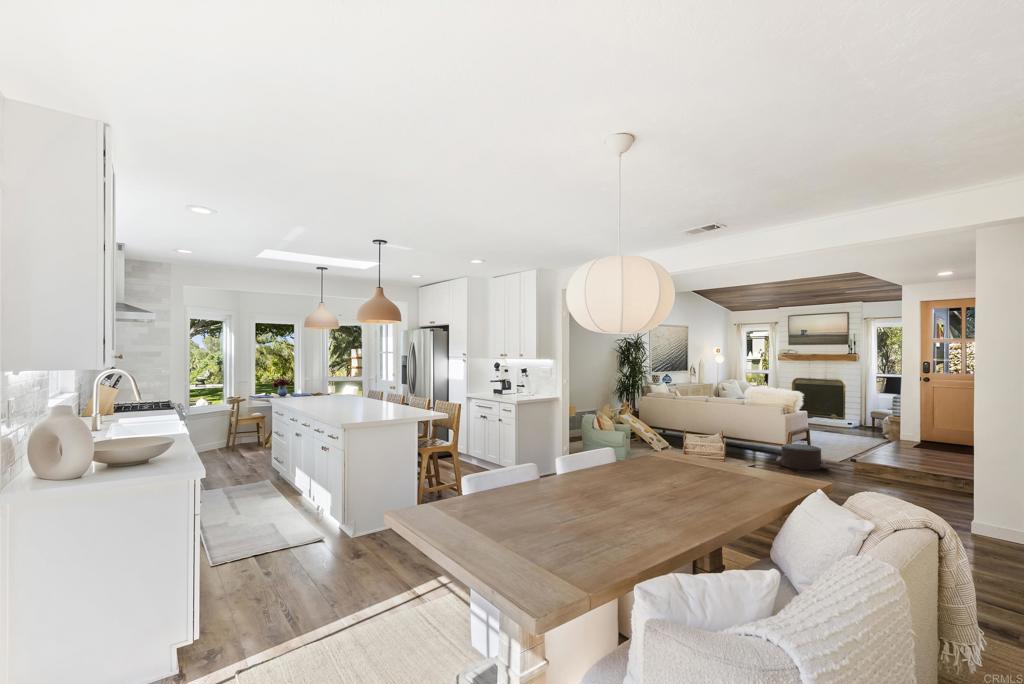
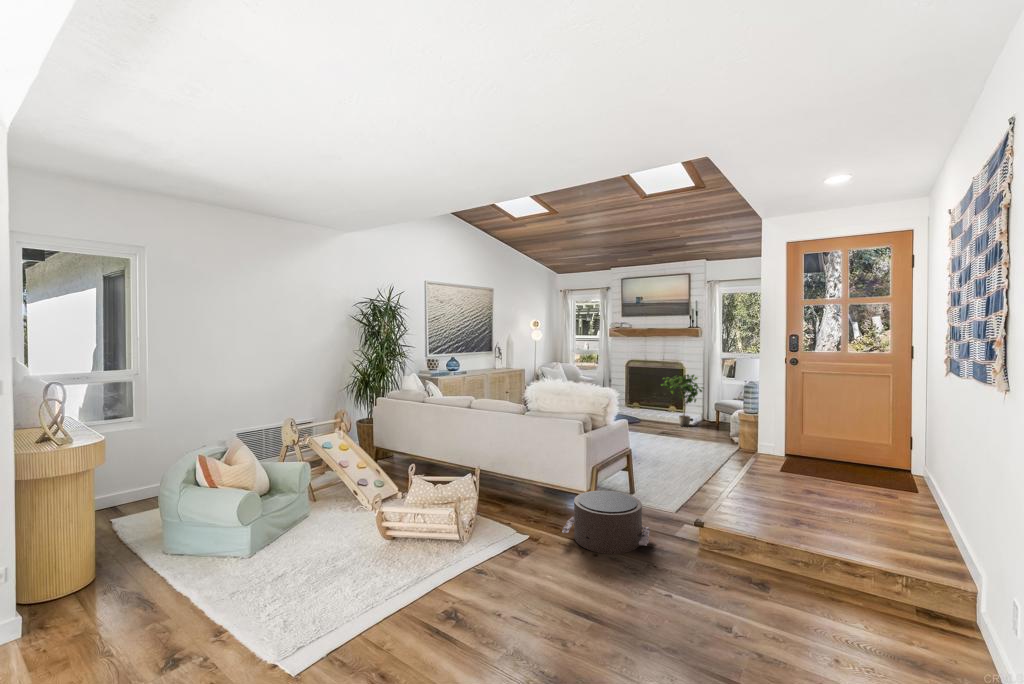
potted plant: none [824,389,861,429] -> present [661,375,703,427]

